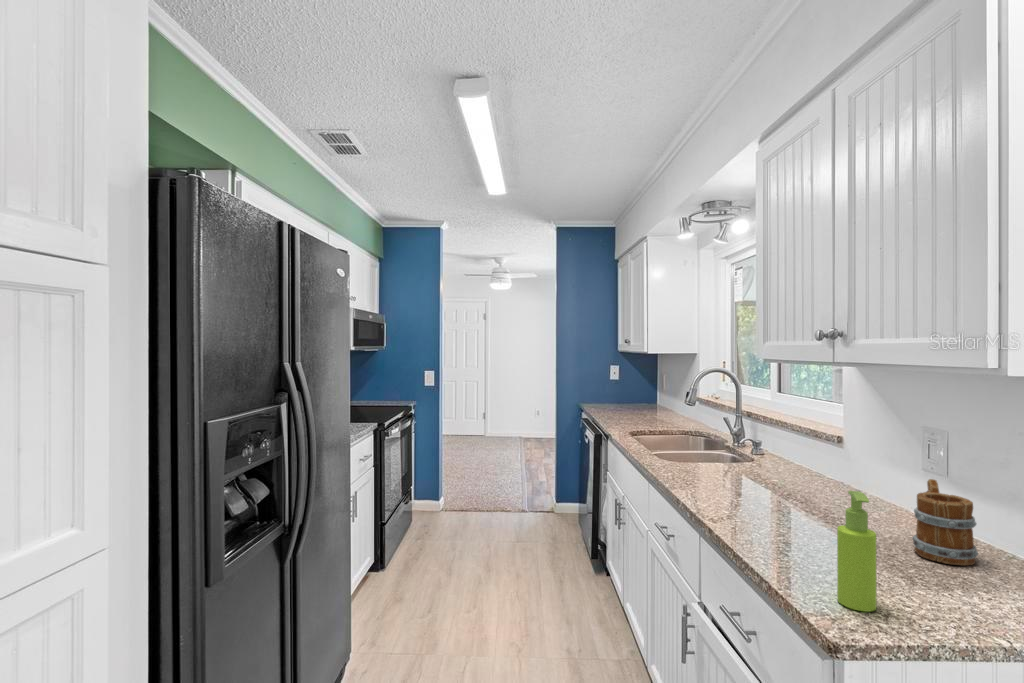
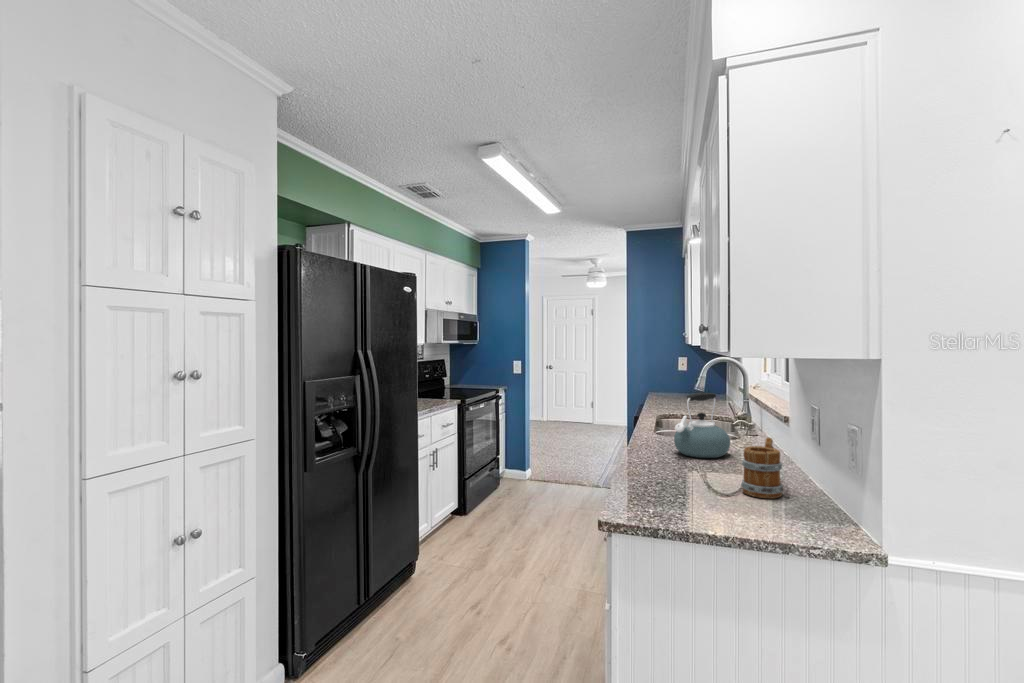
kettle: none [735,416,808,499] -> present [674,393,730,458]
soap dispenser: present [837,491,876,612] -> none [632,433,655,511]

